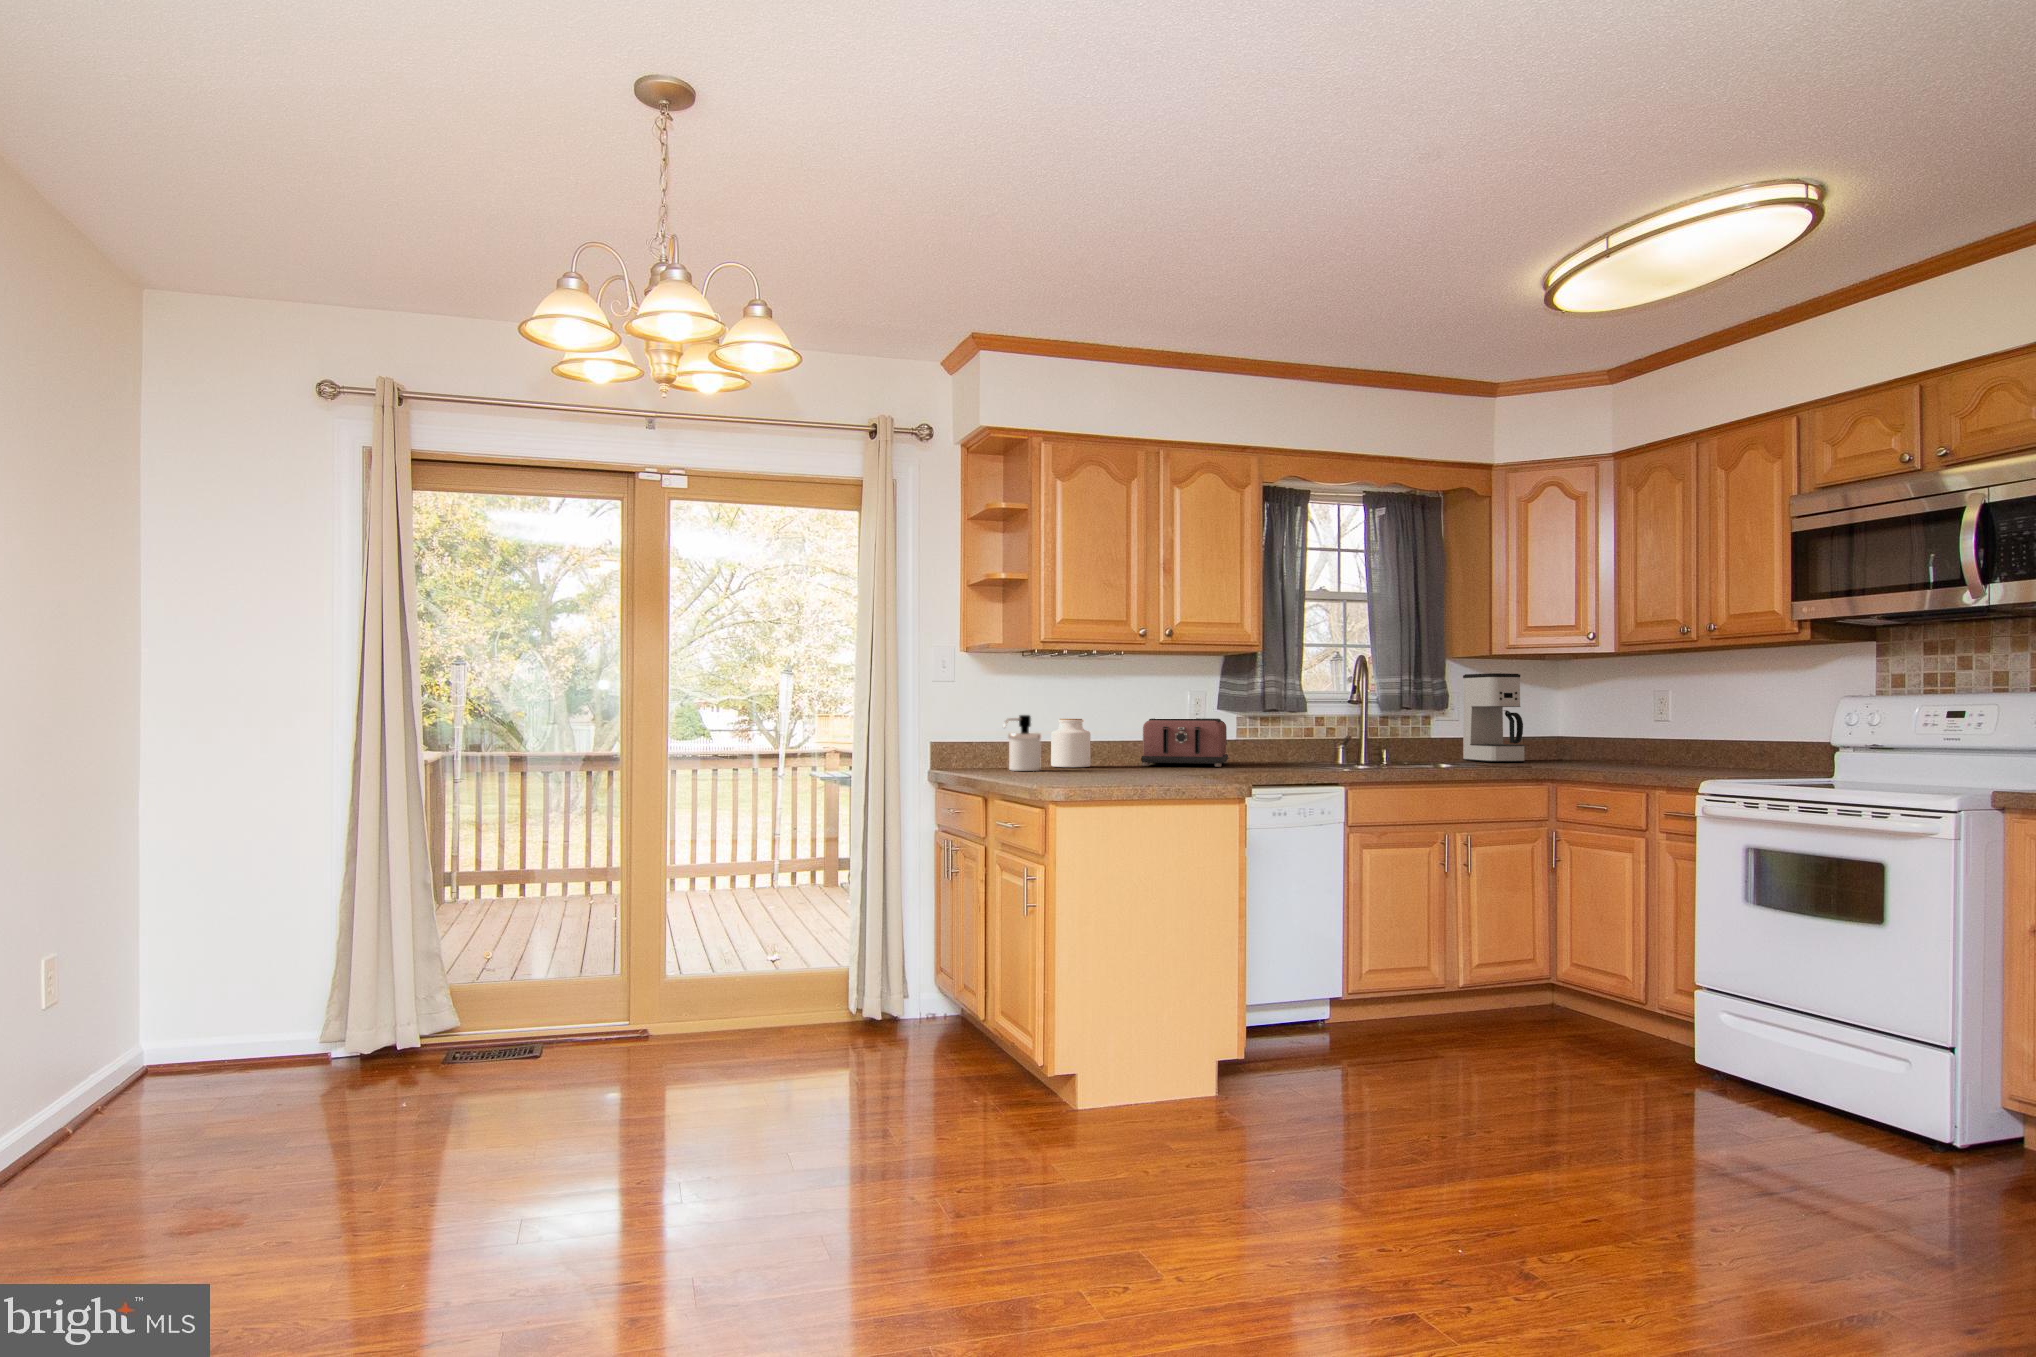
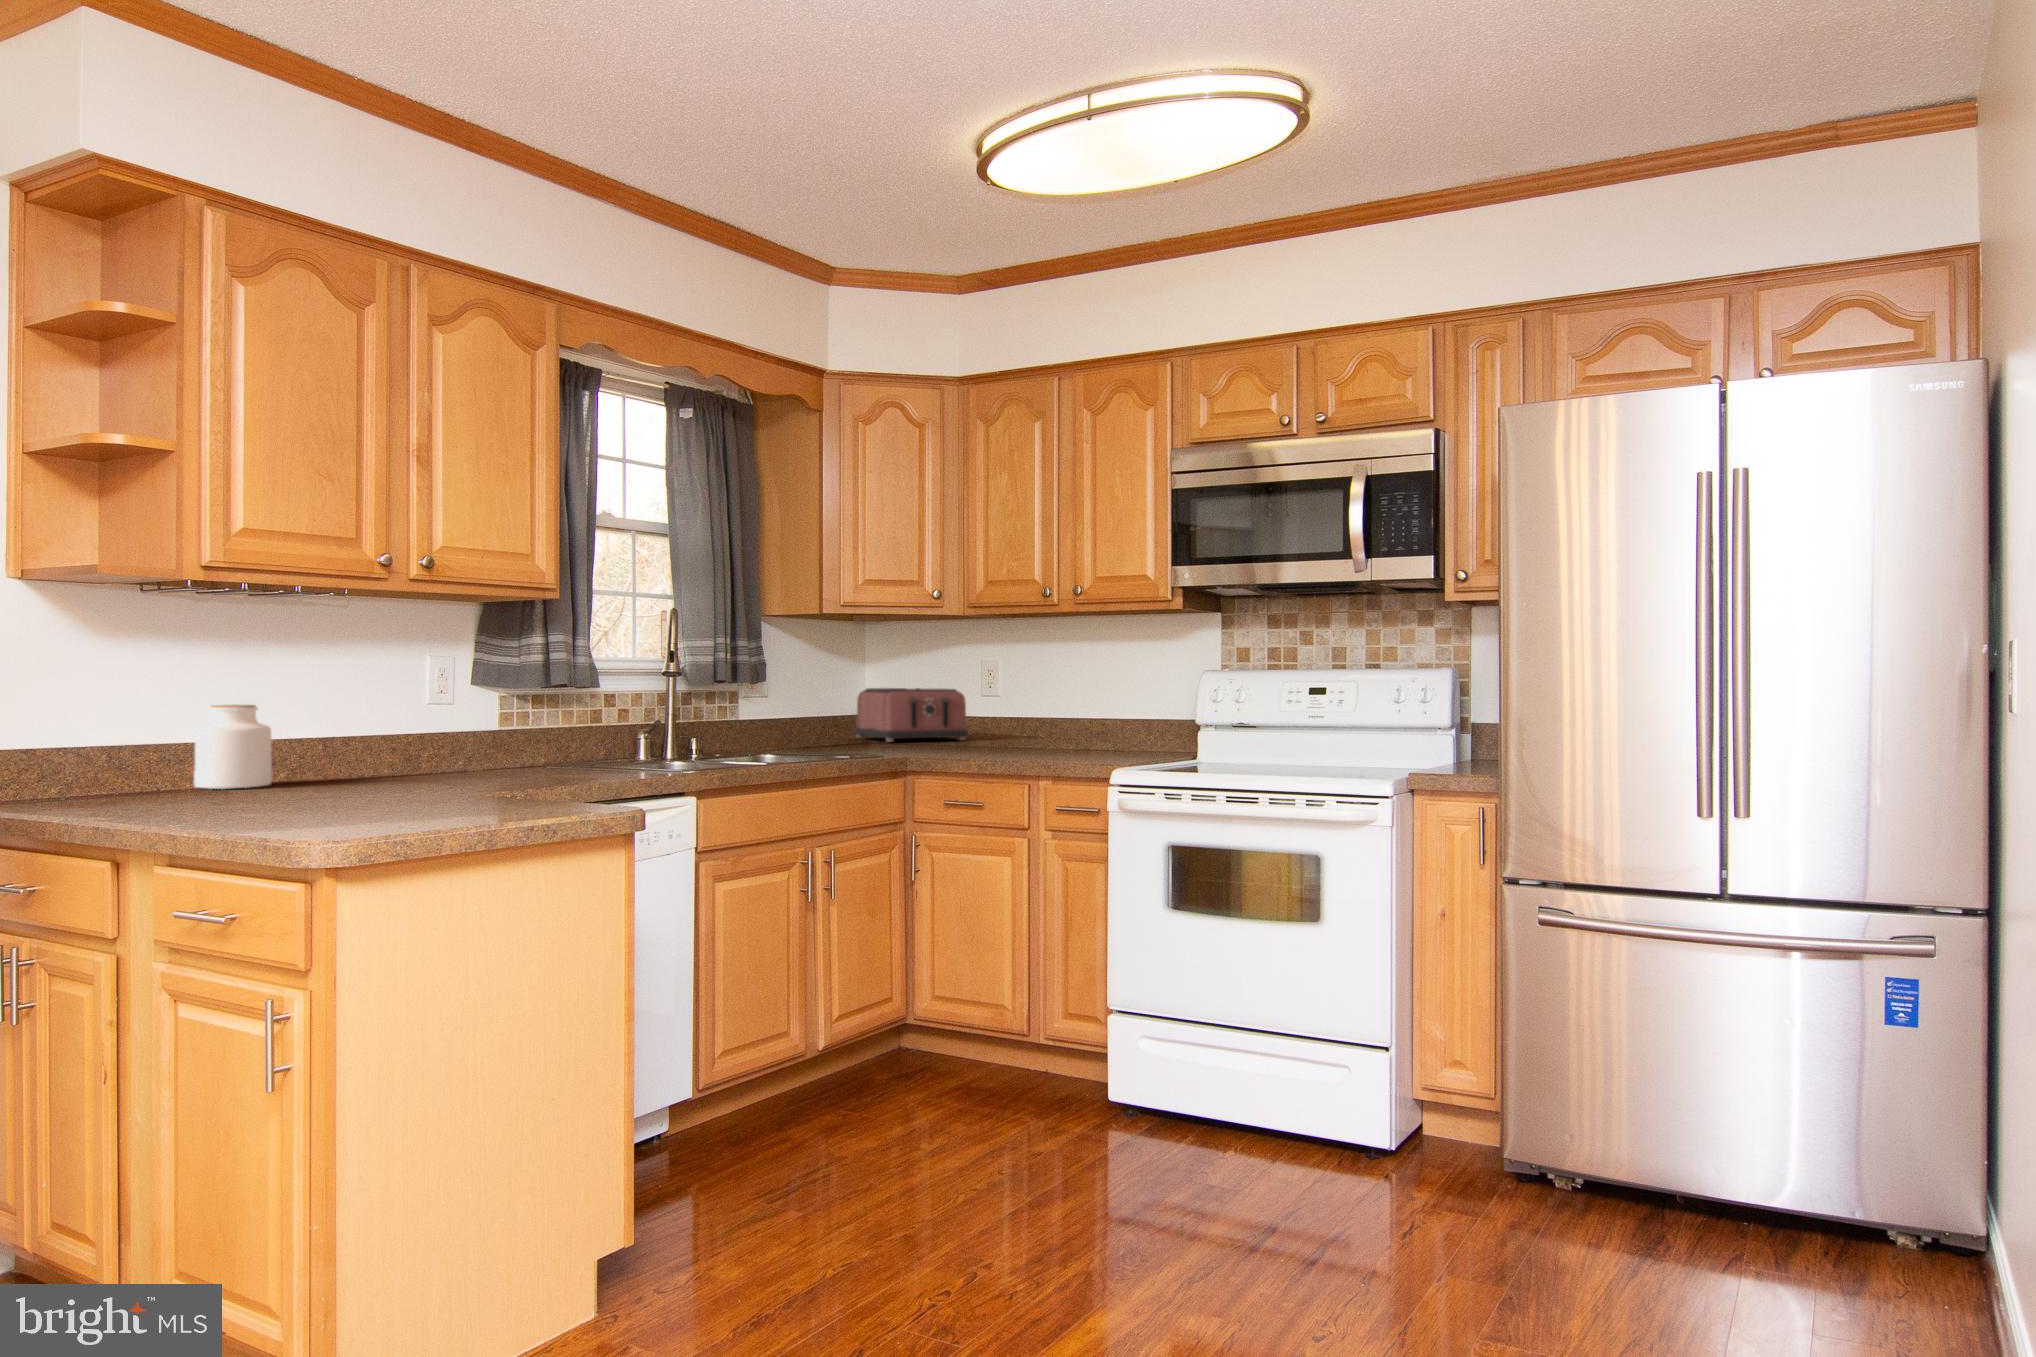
coffee maker: present [1463,673,1525,762] -> none [780,638,855,748]
soap dispenser: present [1003,715,1042,771] -> none [118,701,192,803]
toaster: present [1141,718,1228,767] -> present [855,688,968,742]

